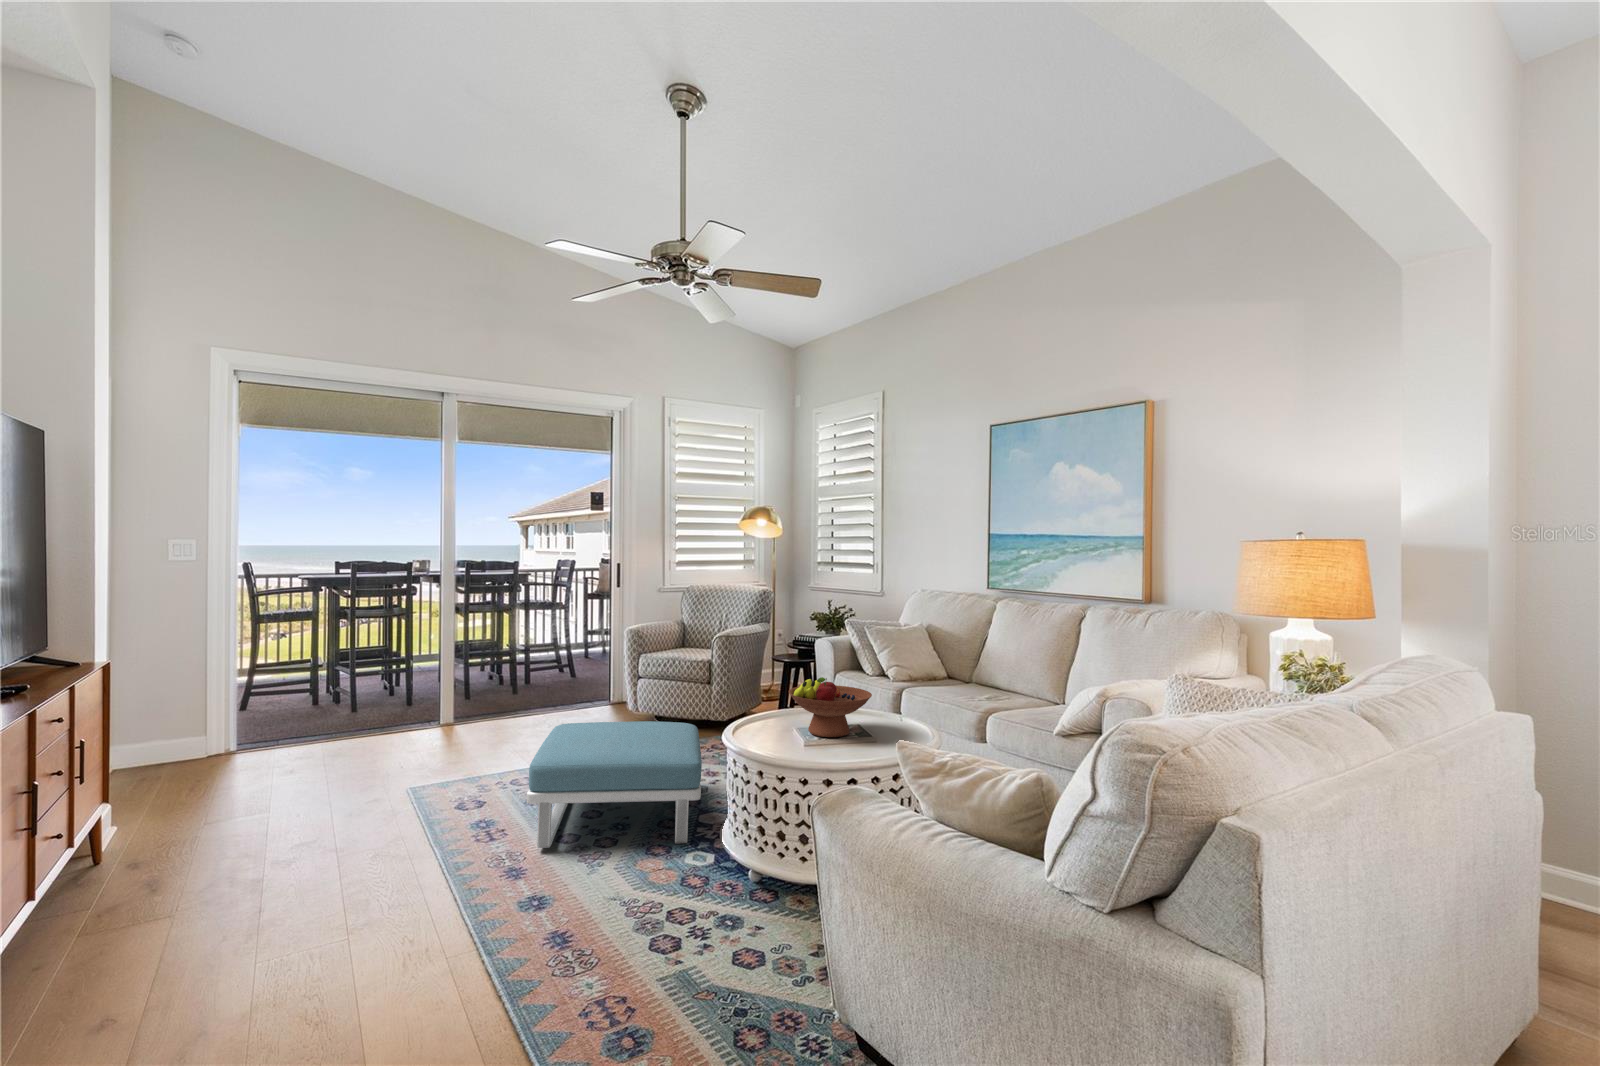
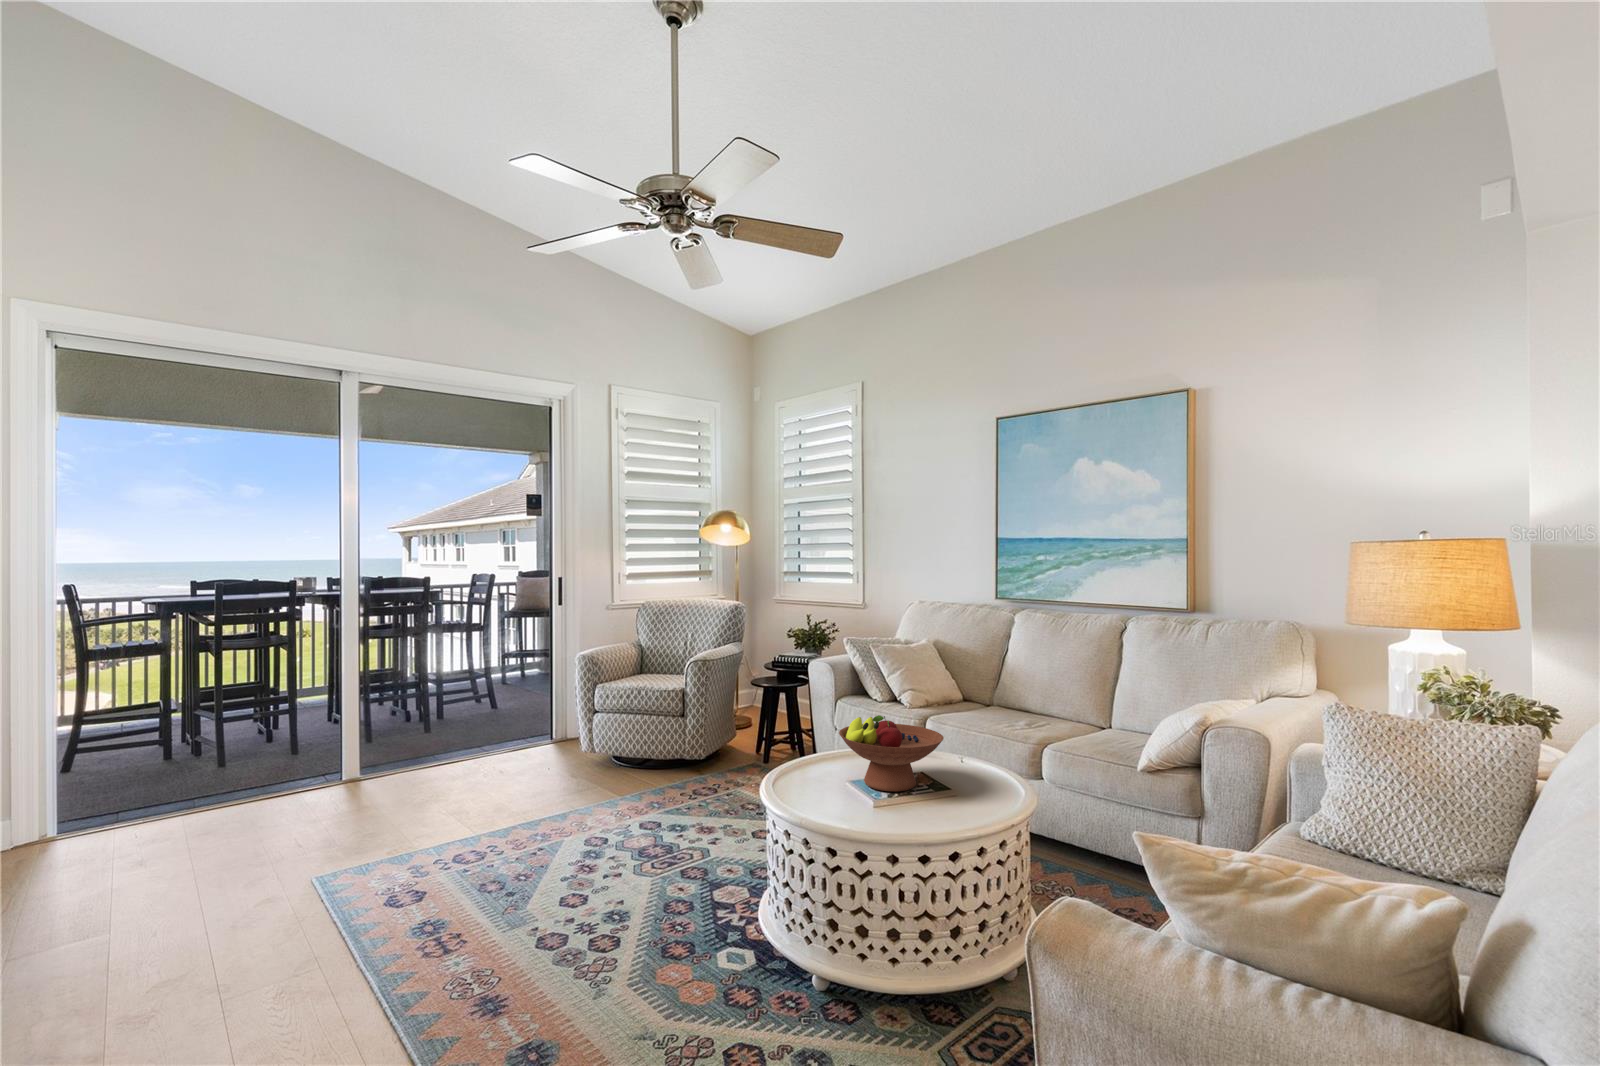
footstool: present [527,721,702,848] -> none [500,774,729,962]

